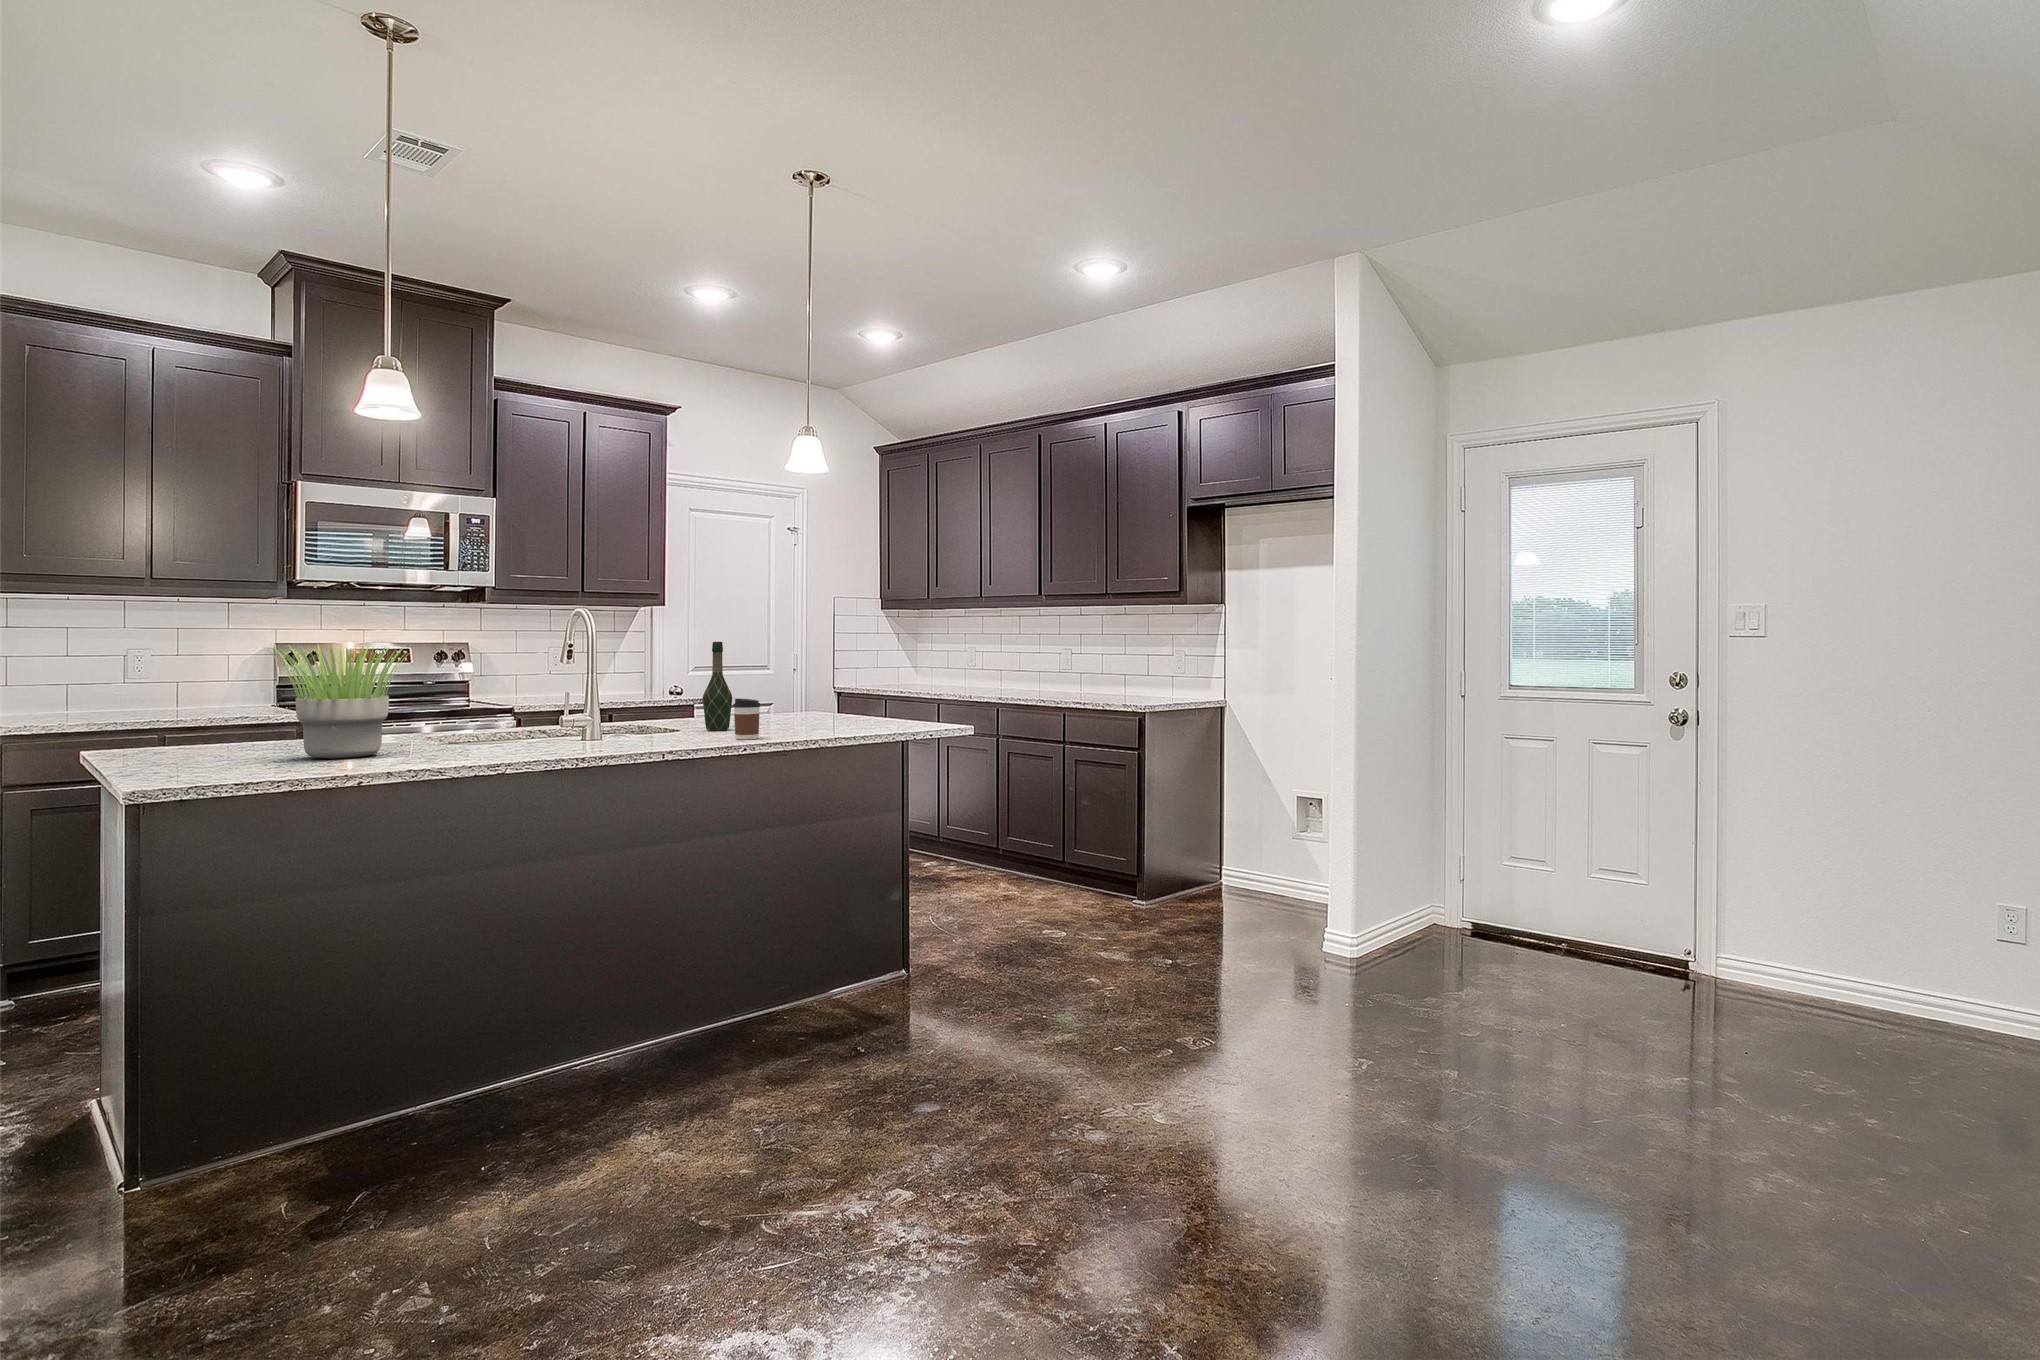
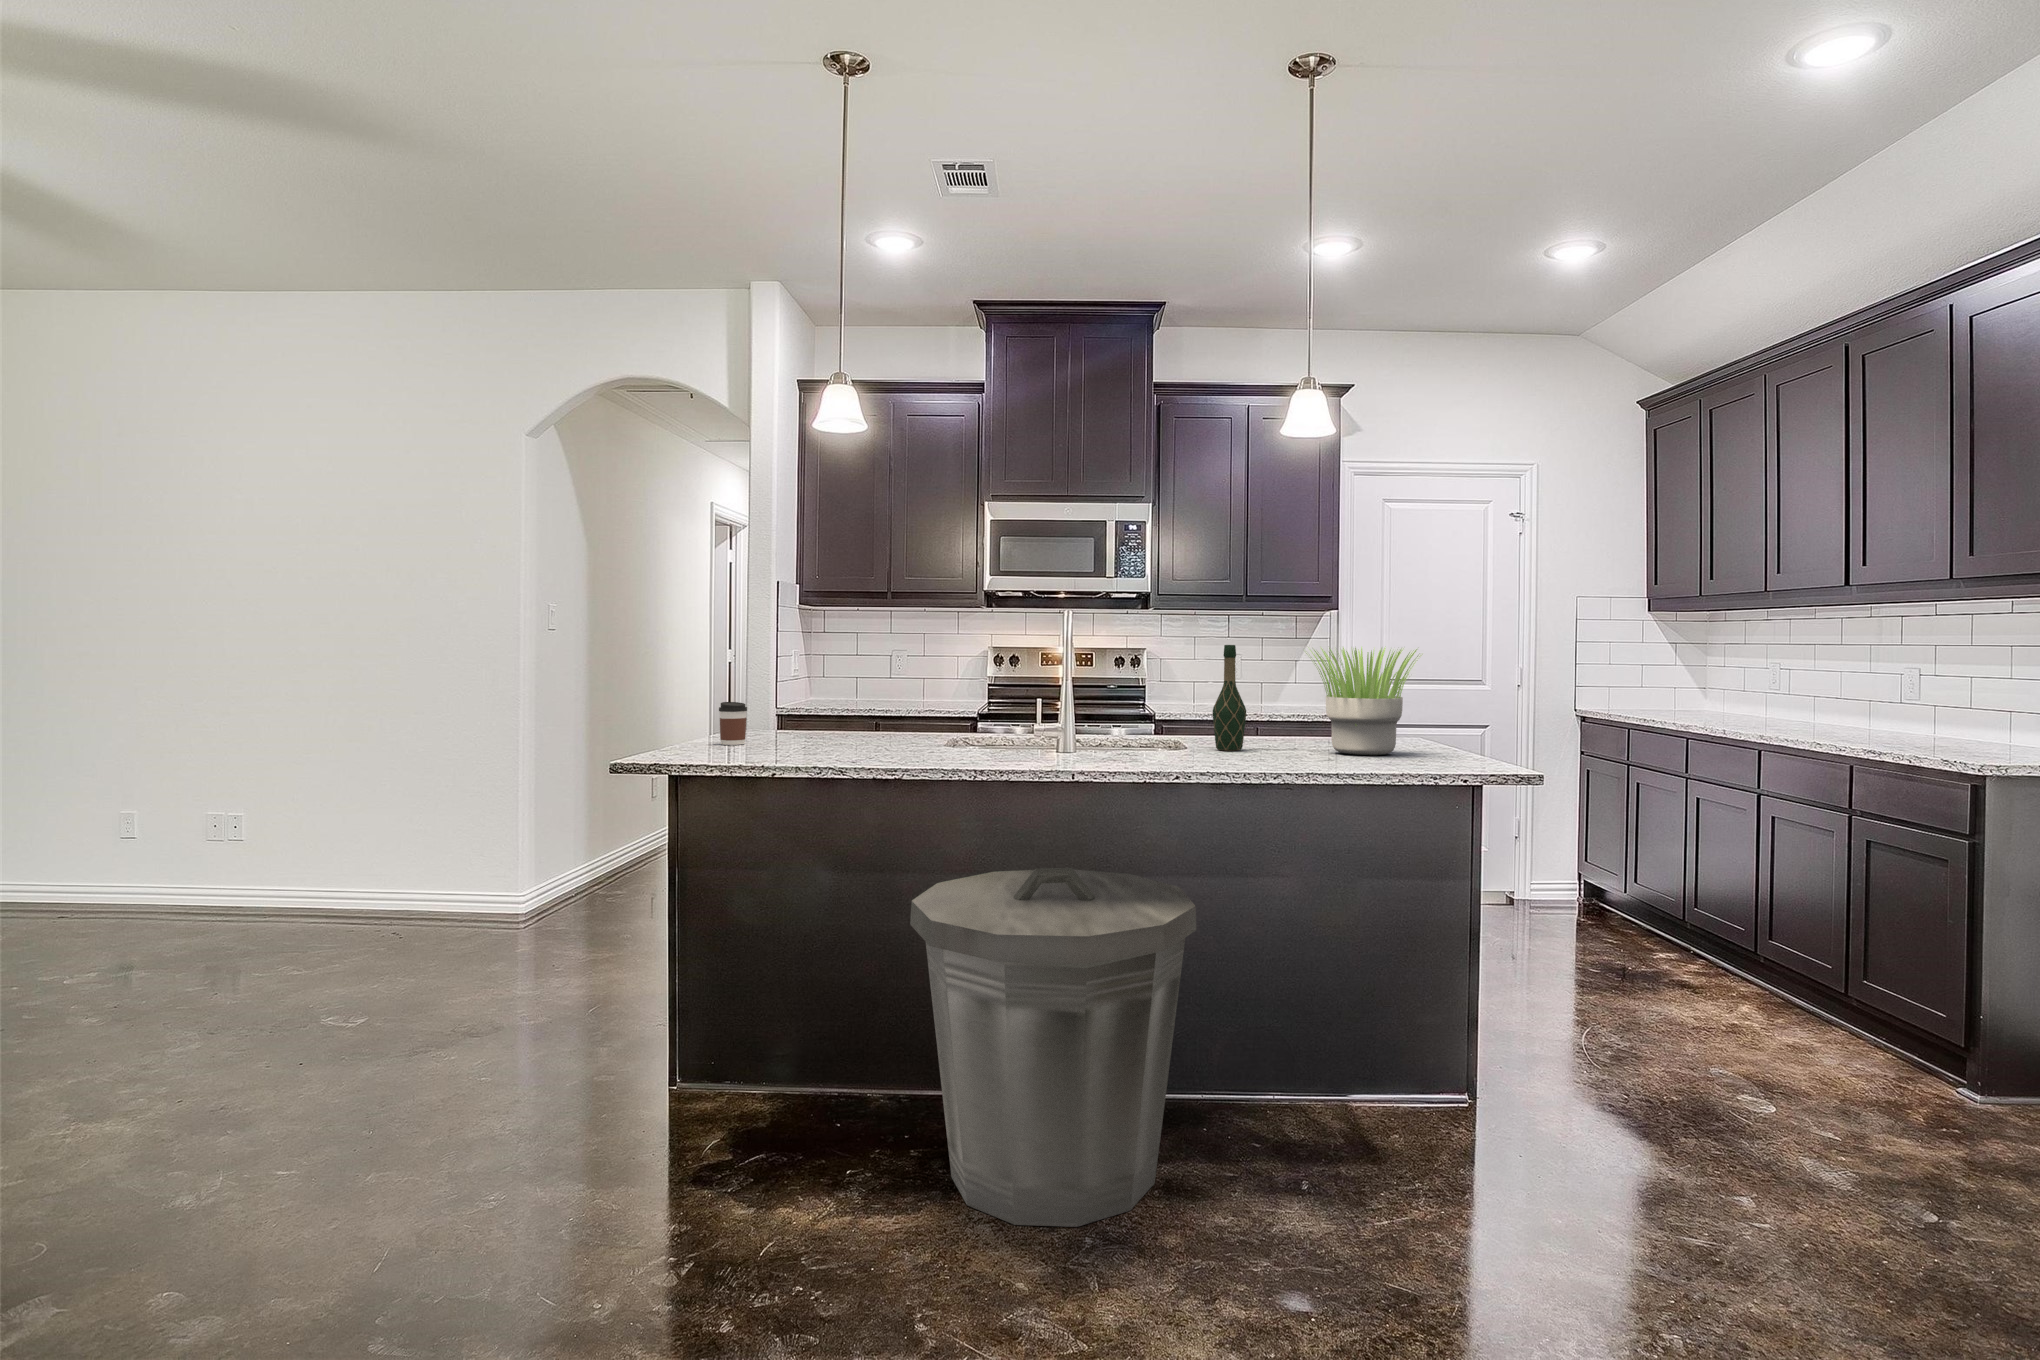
potted plant: present [267,645,406,759] -> present [1306,647,1420,755]
coffee cup: present [733,699,760,739] -> present [719,702,747,745]
trash can: none [539,830,791,1124] -> present [910,868,1197,1227]

